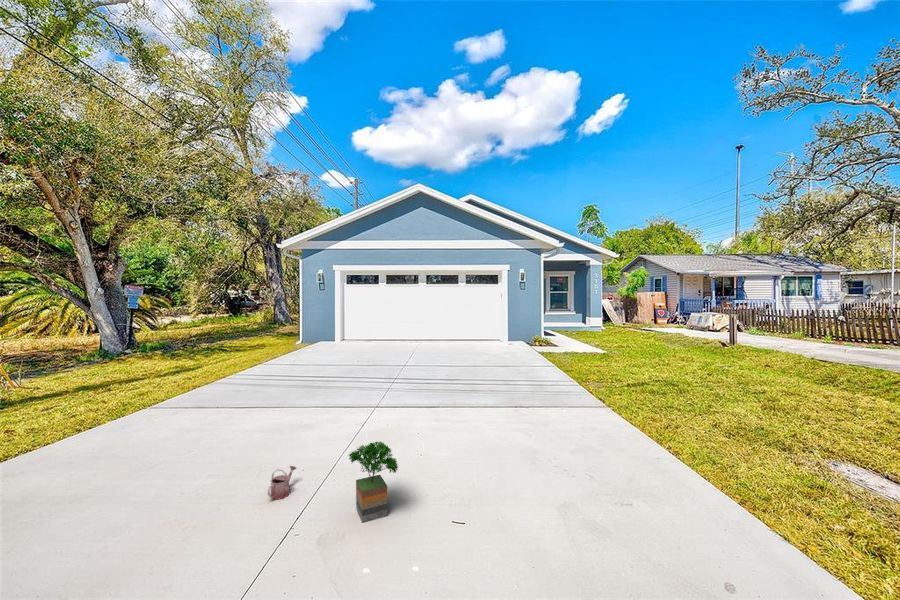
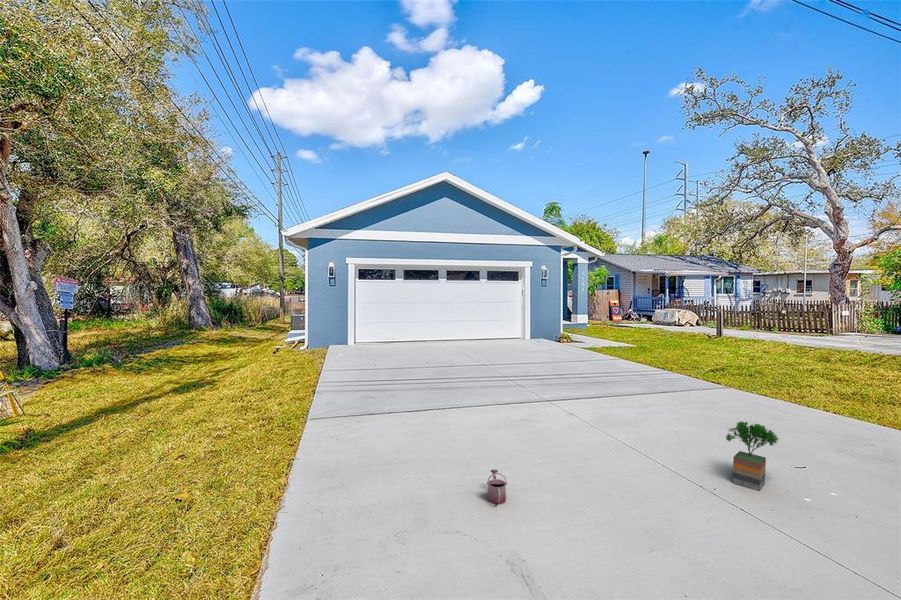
watering can: present [268,466,296,500] -> present [487,470,507,504]

